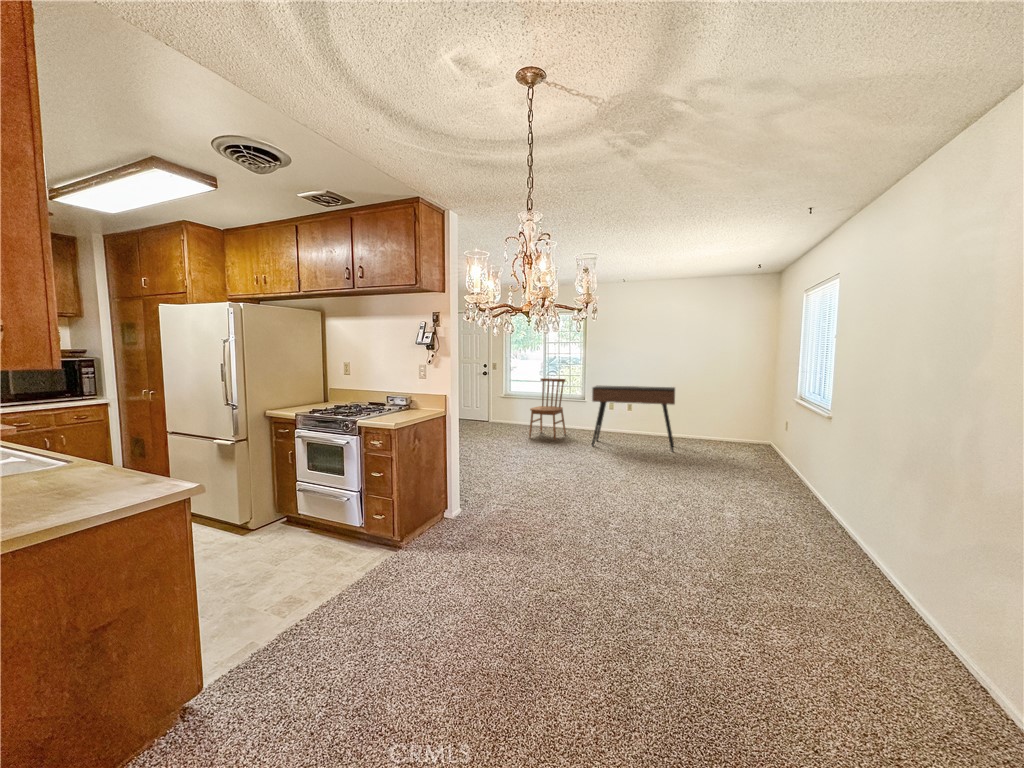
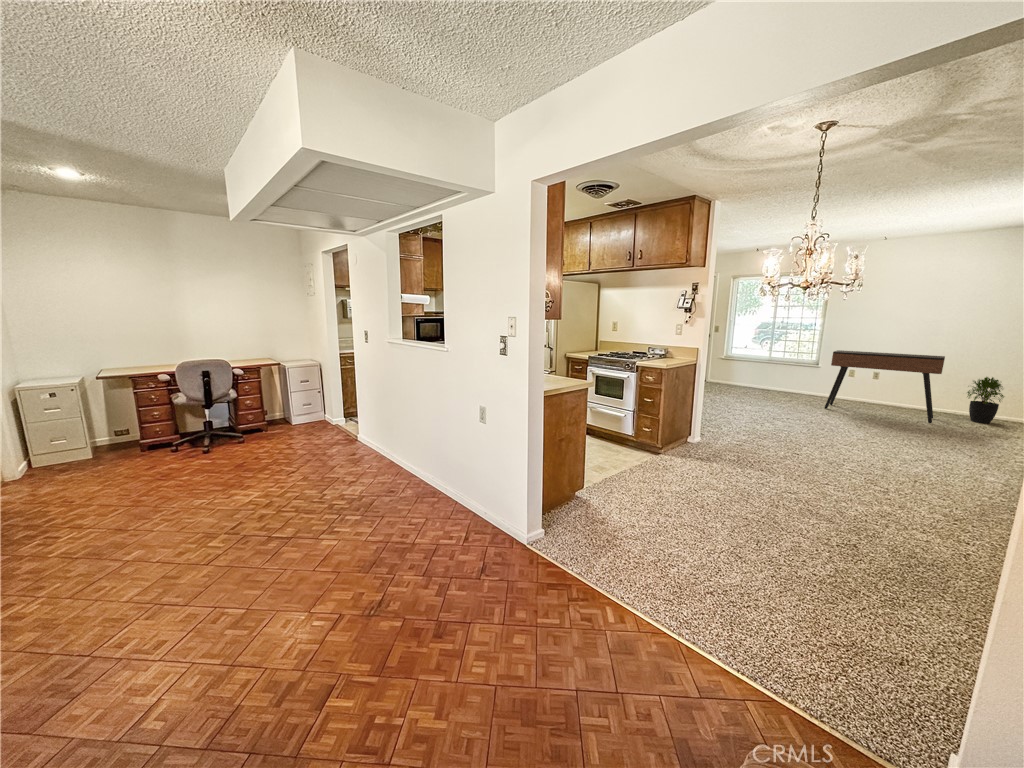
dining chair: present [529,378,566,440] -> none [753,341,800,399]
potted plant: none [691,403,719,446] -> present [967,377,1004,423]

